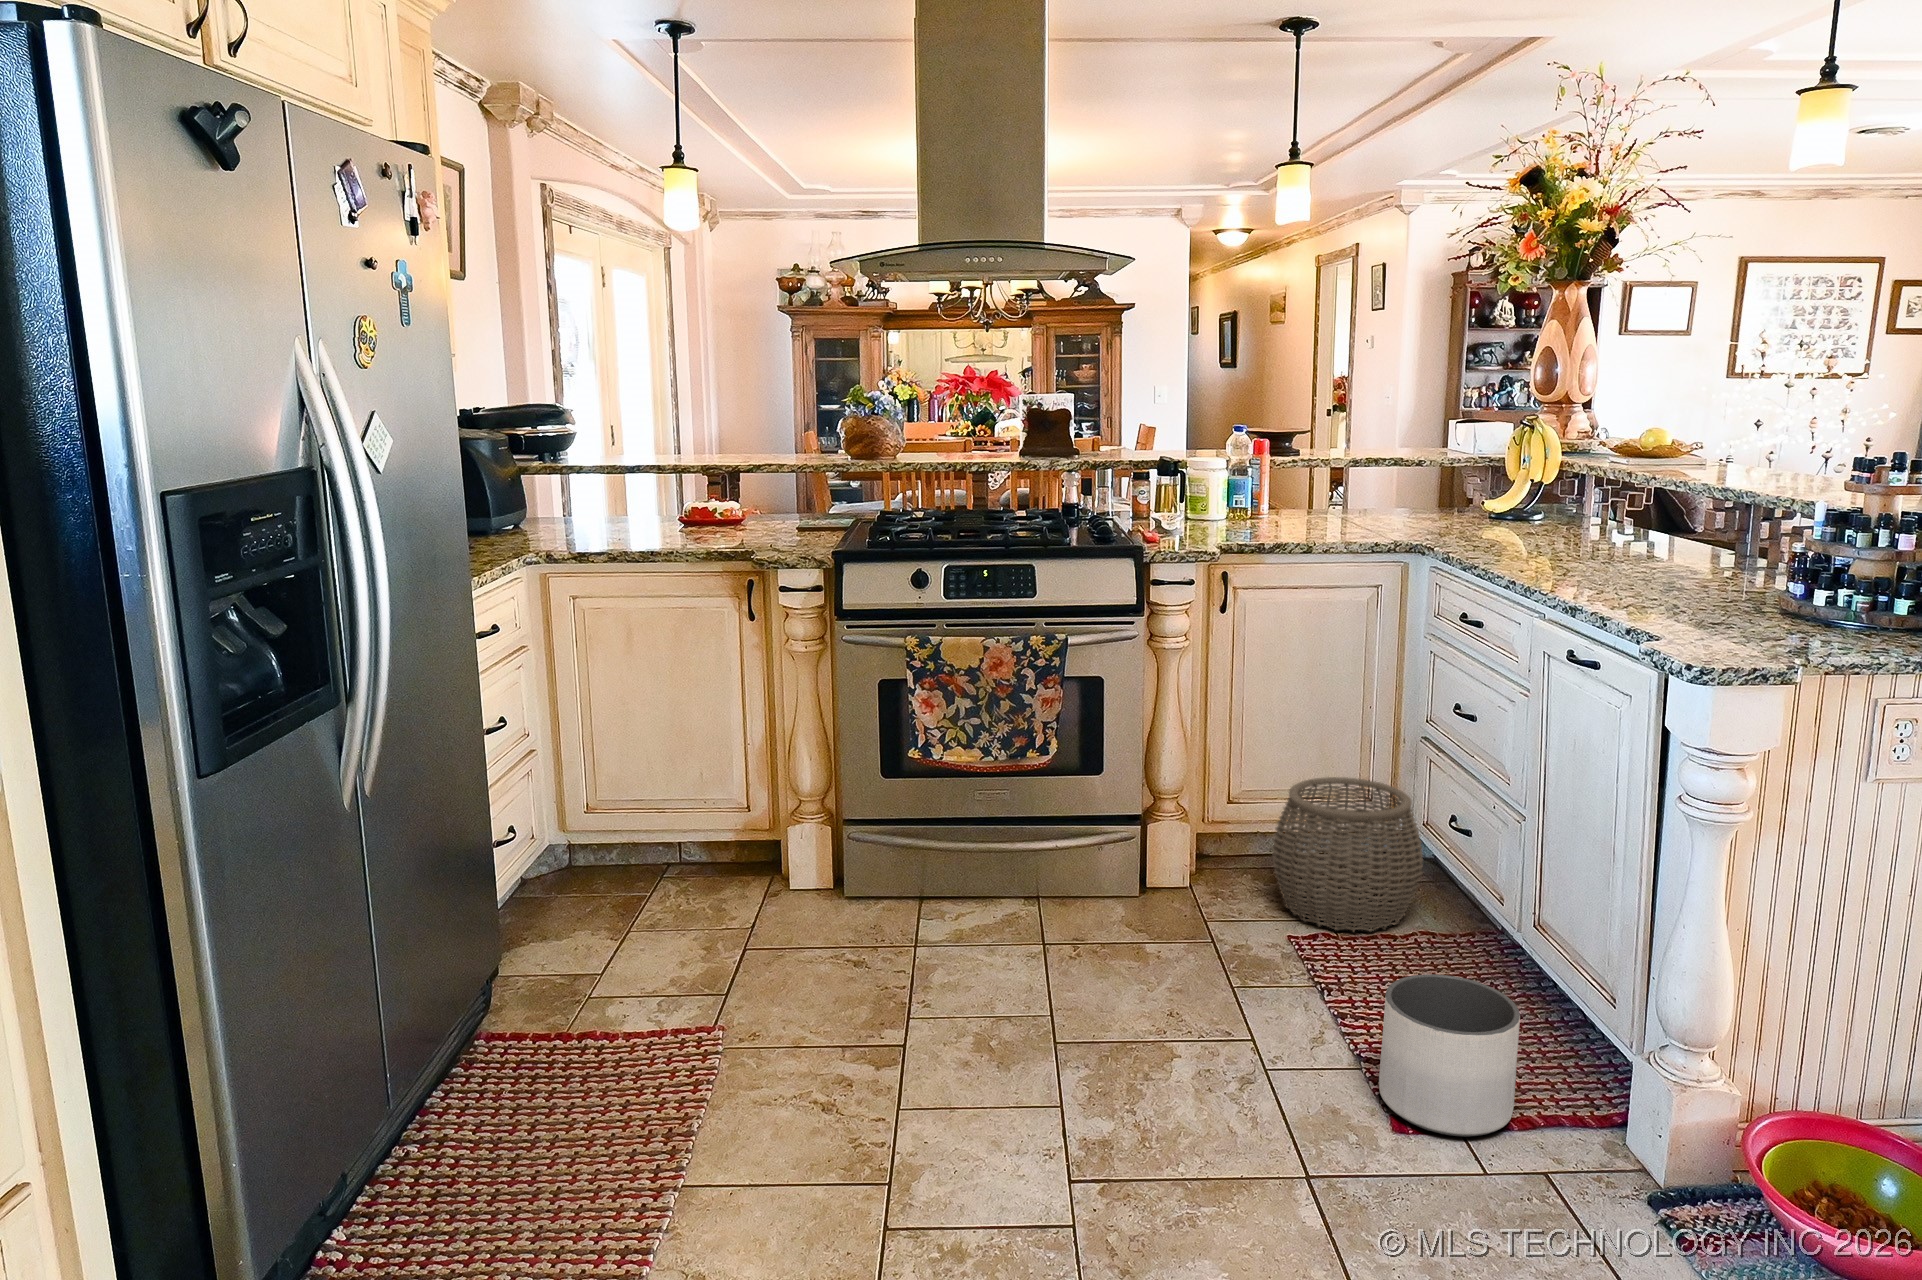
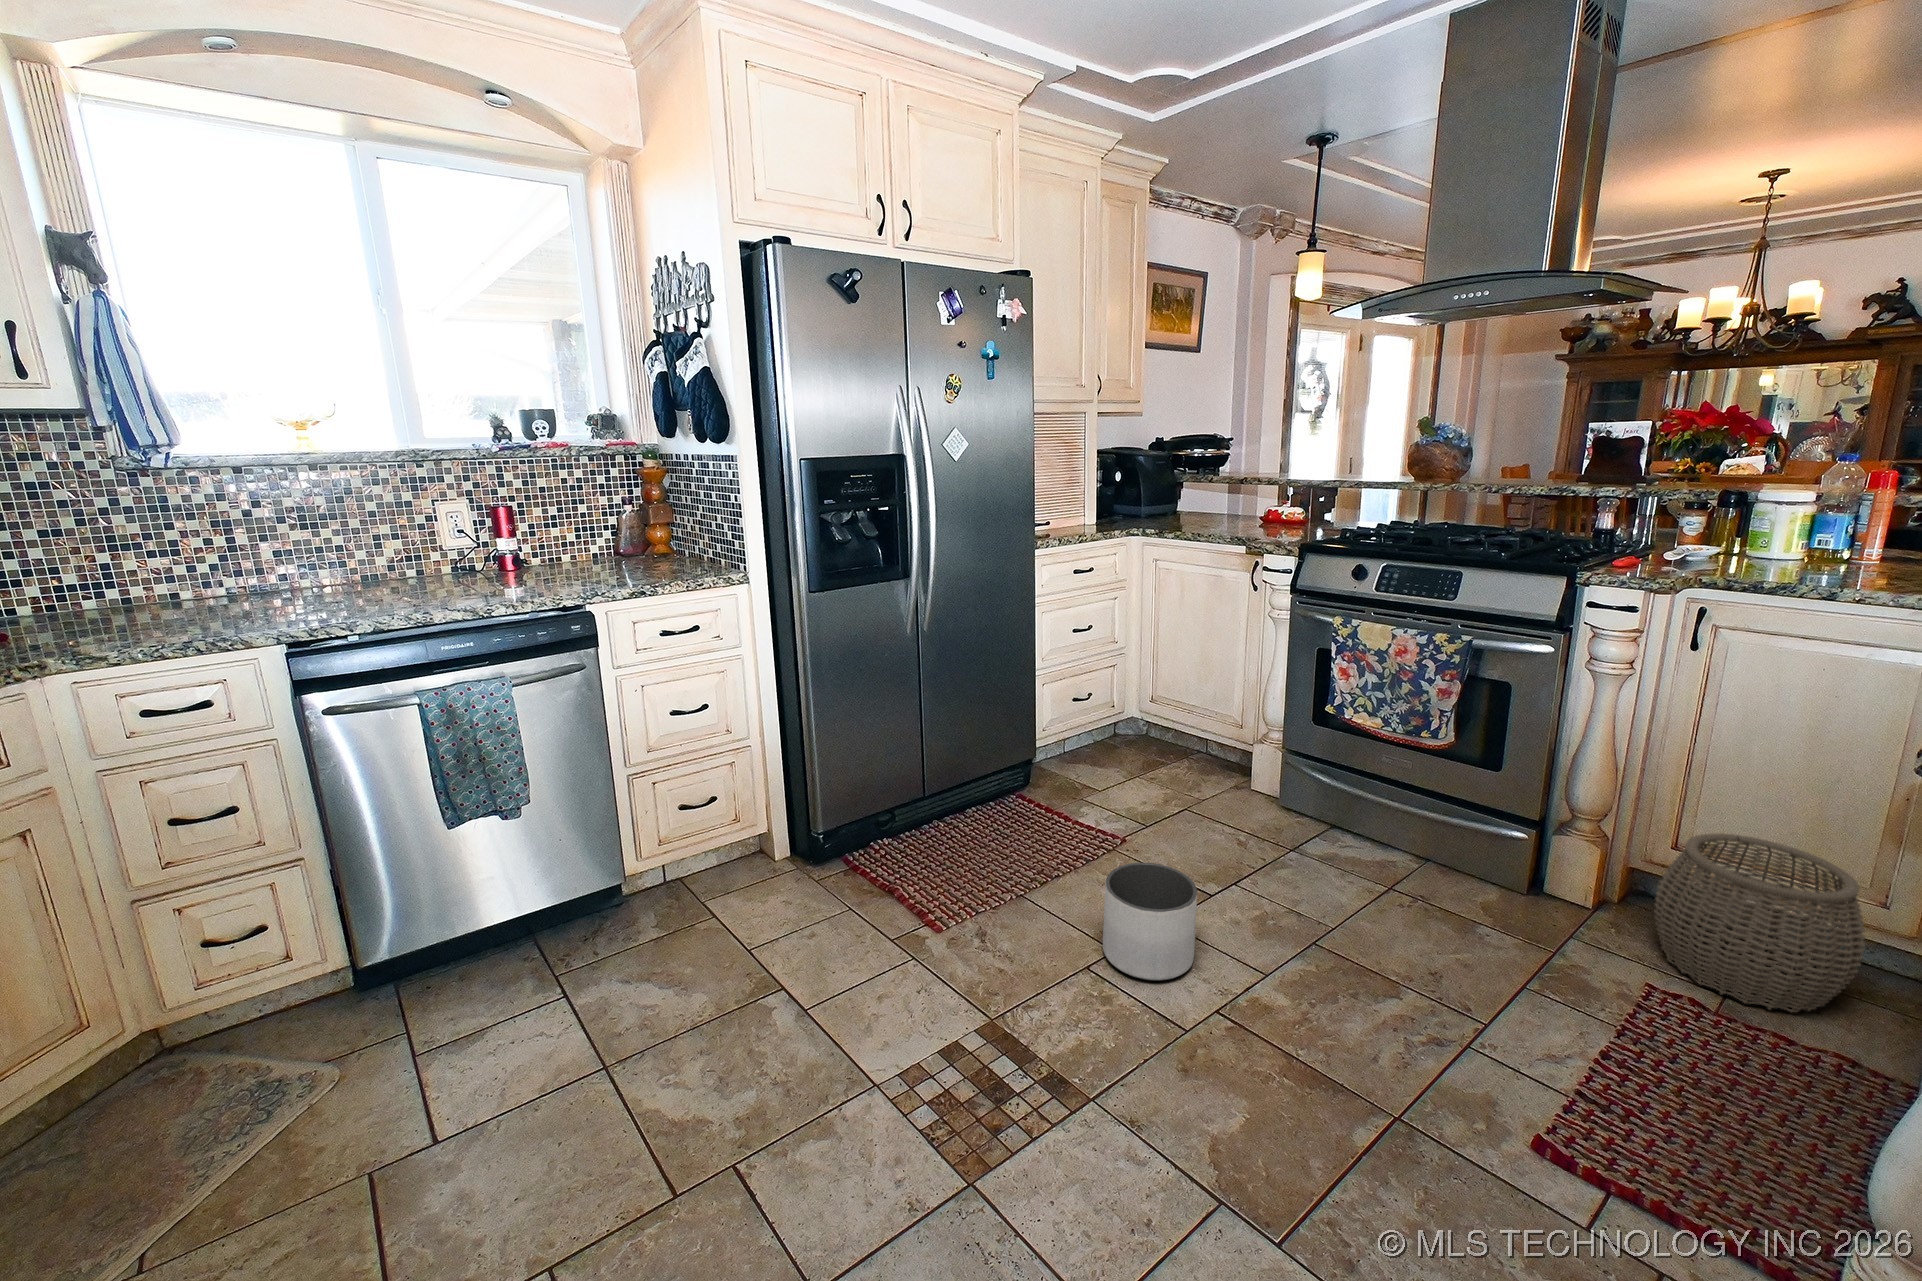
planter: present [1379,974,1520,1137] -> present [1103,863,1197,981]

